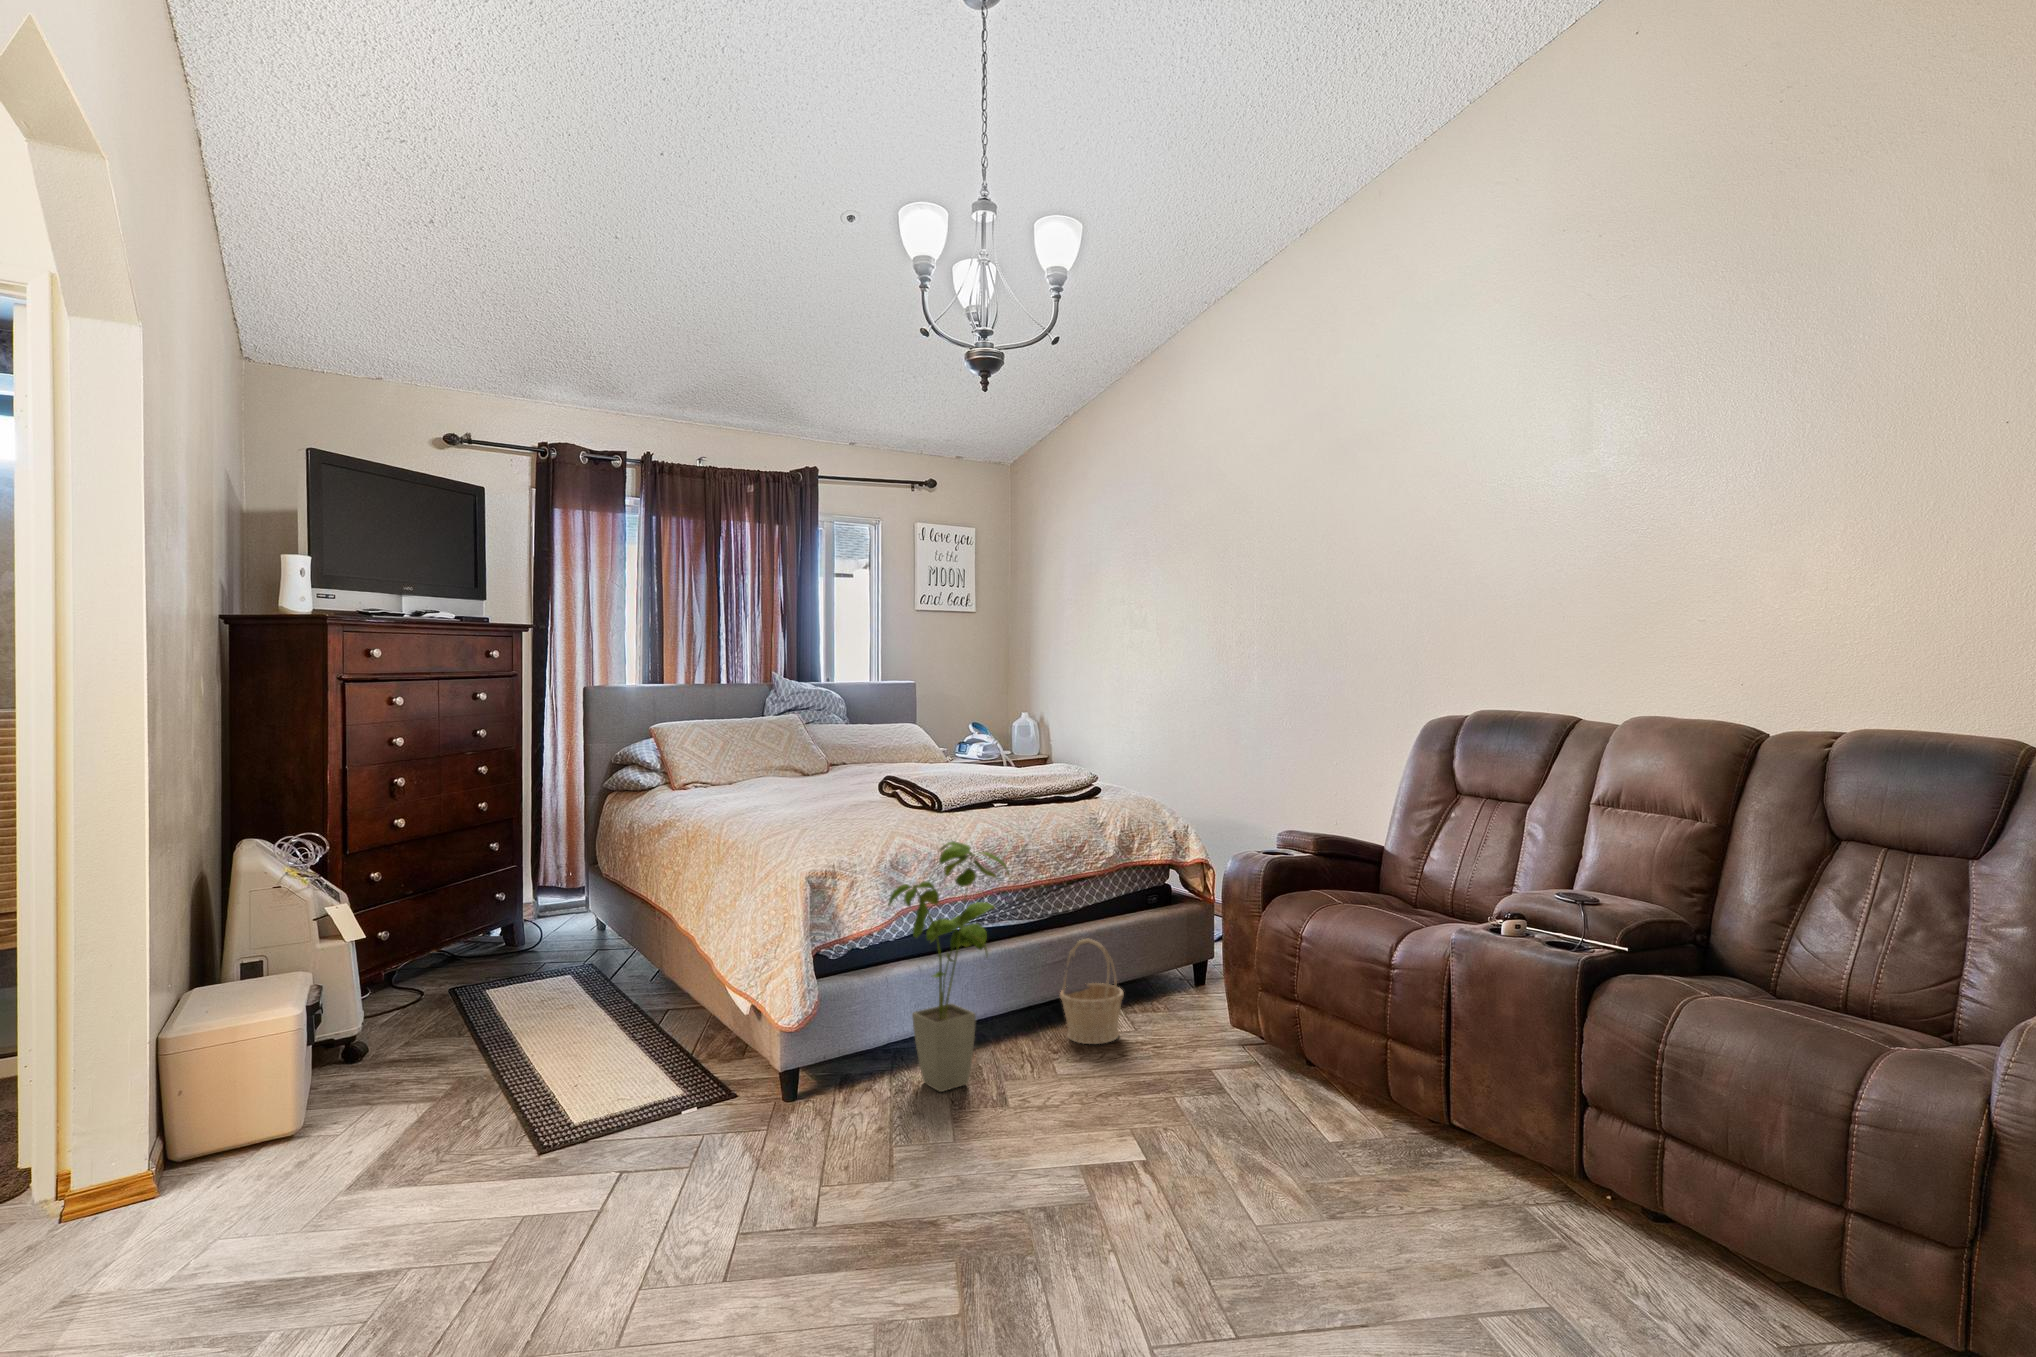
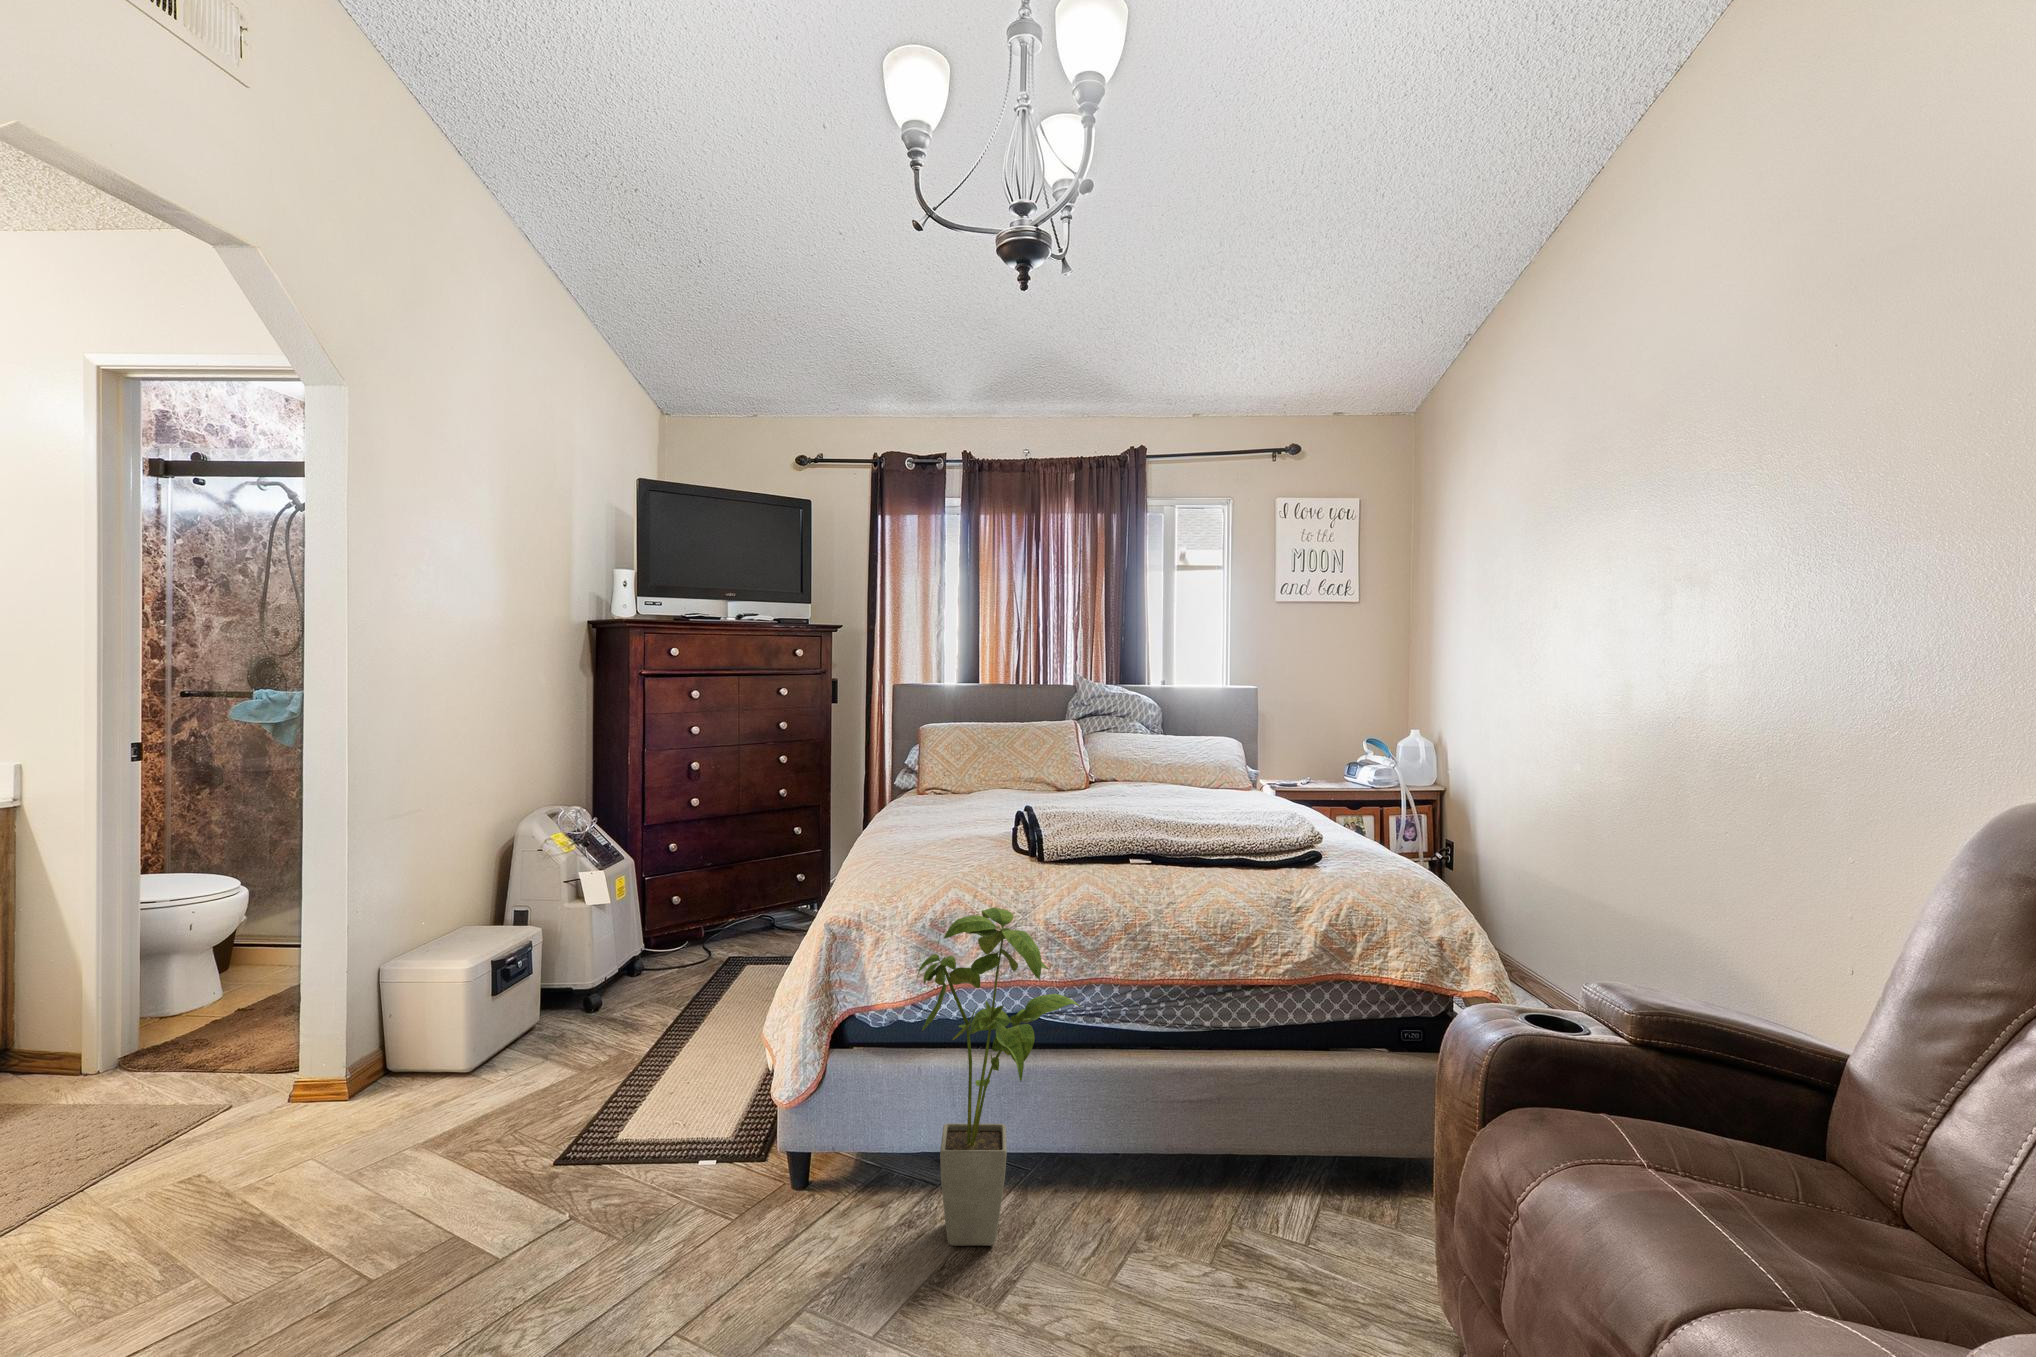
basket: present [1060,939,1124,1044] -> none [1189,1077,1289,1247]

